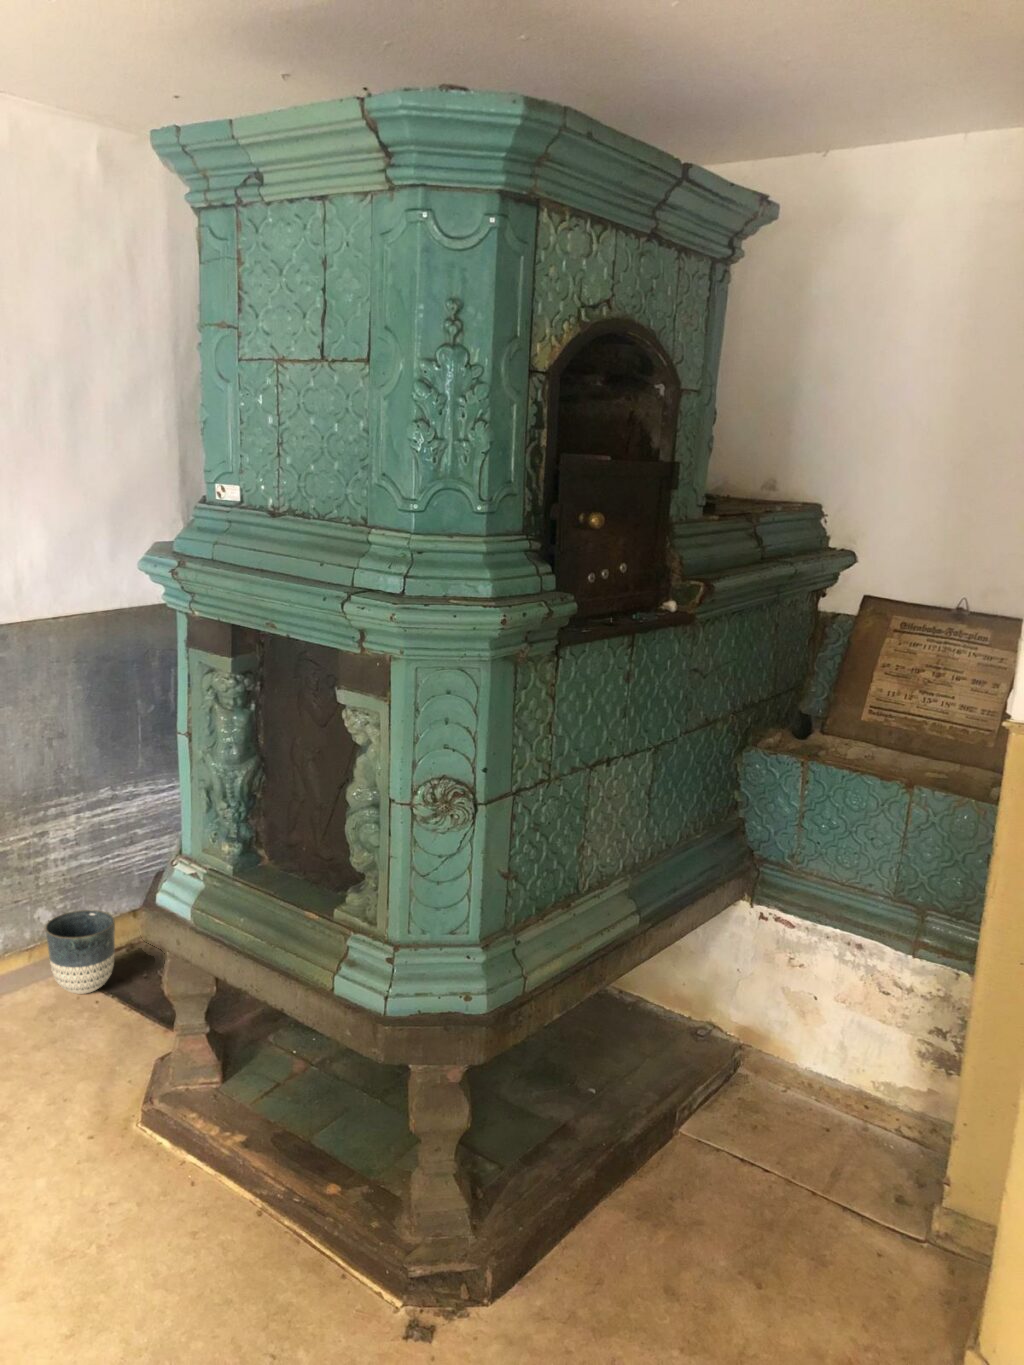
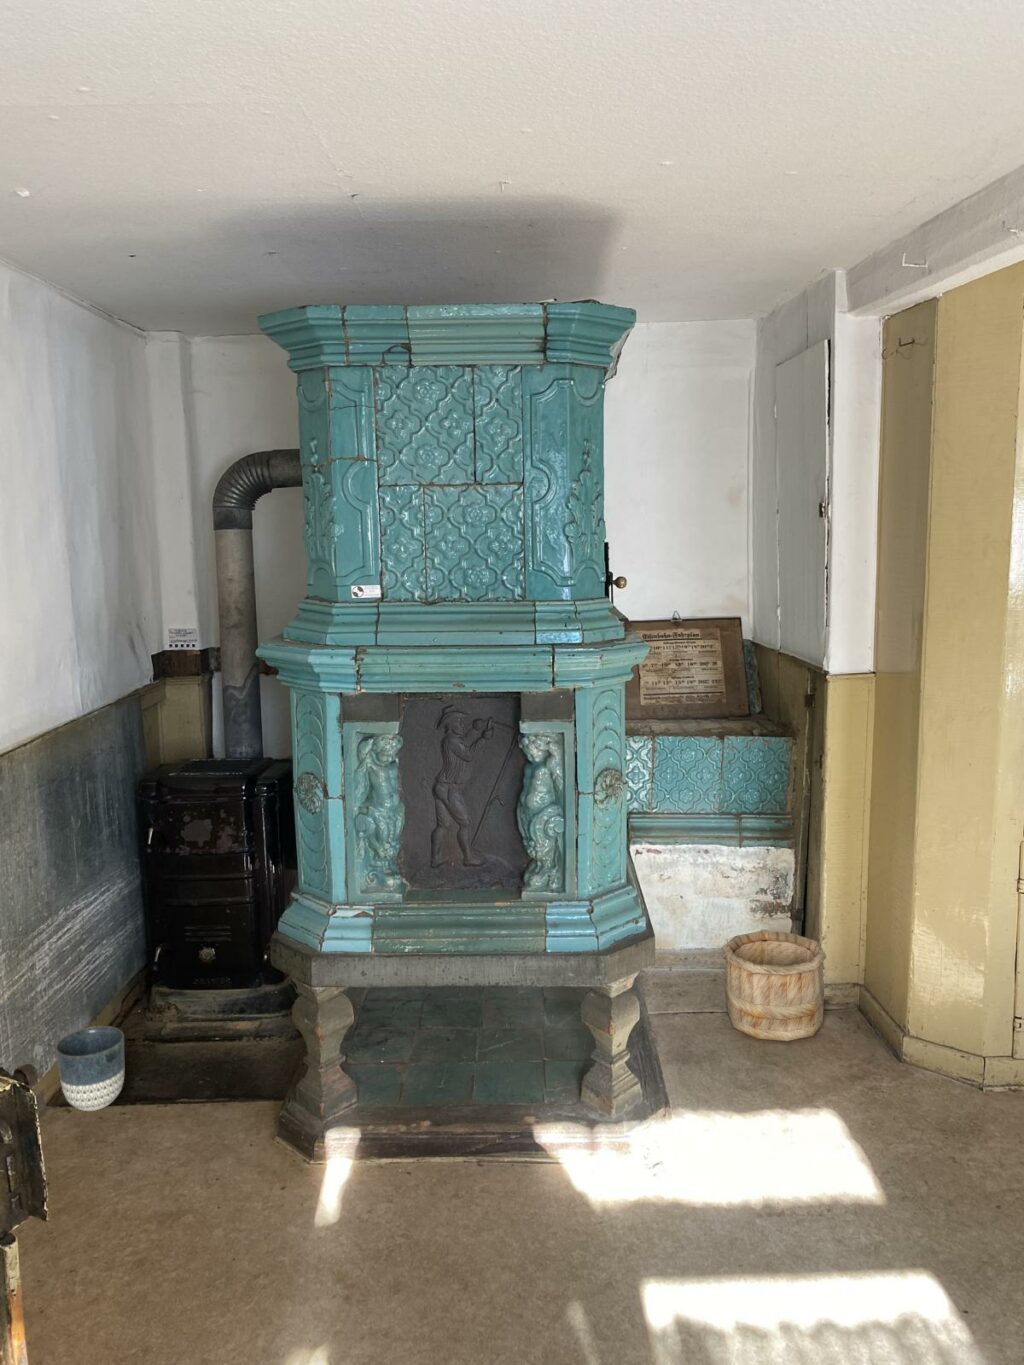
wooden bucket: none [749,1084,916,1280] -> present [721,931,826,1041]

